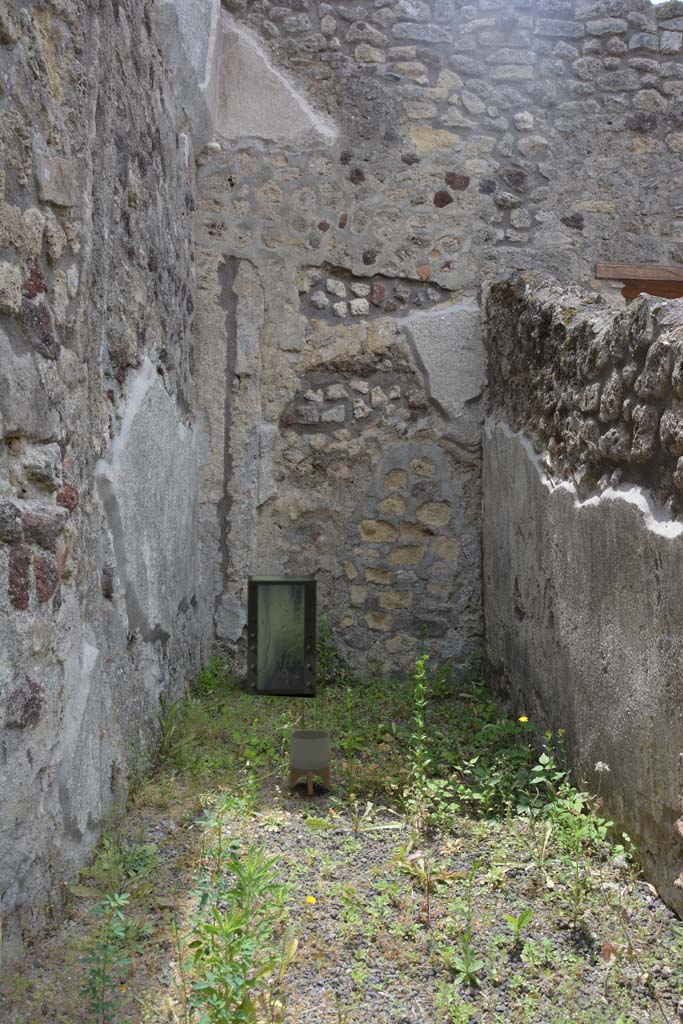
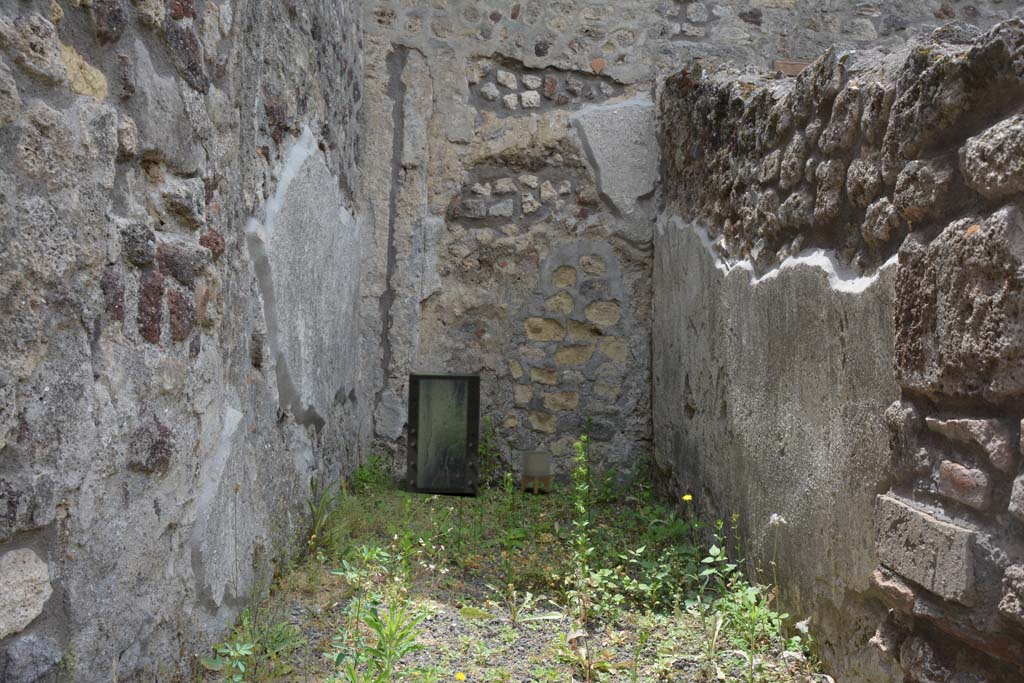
planter: present [290,729,330,795] -> present [521,451,551,494]

